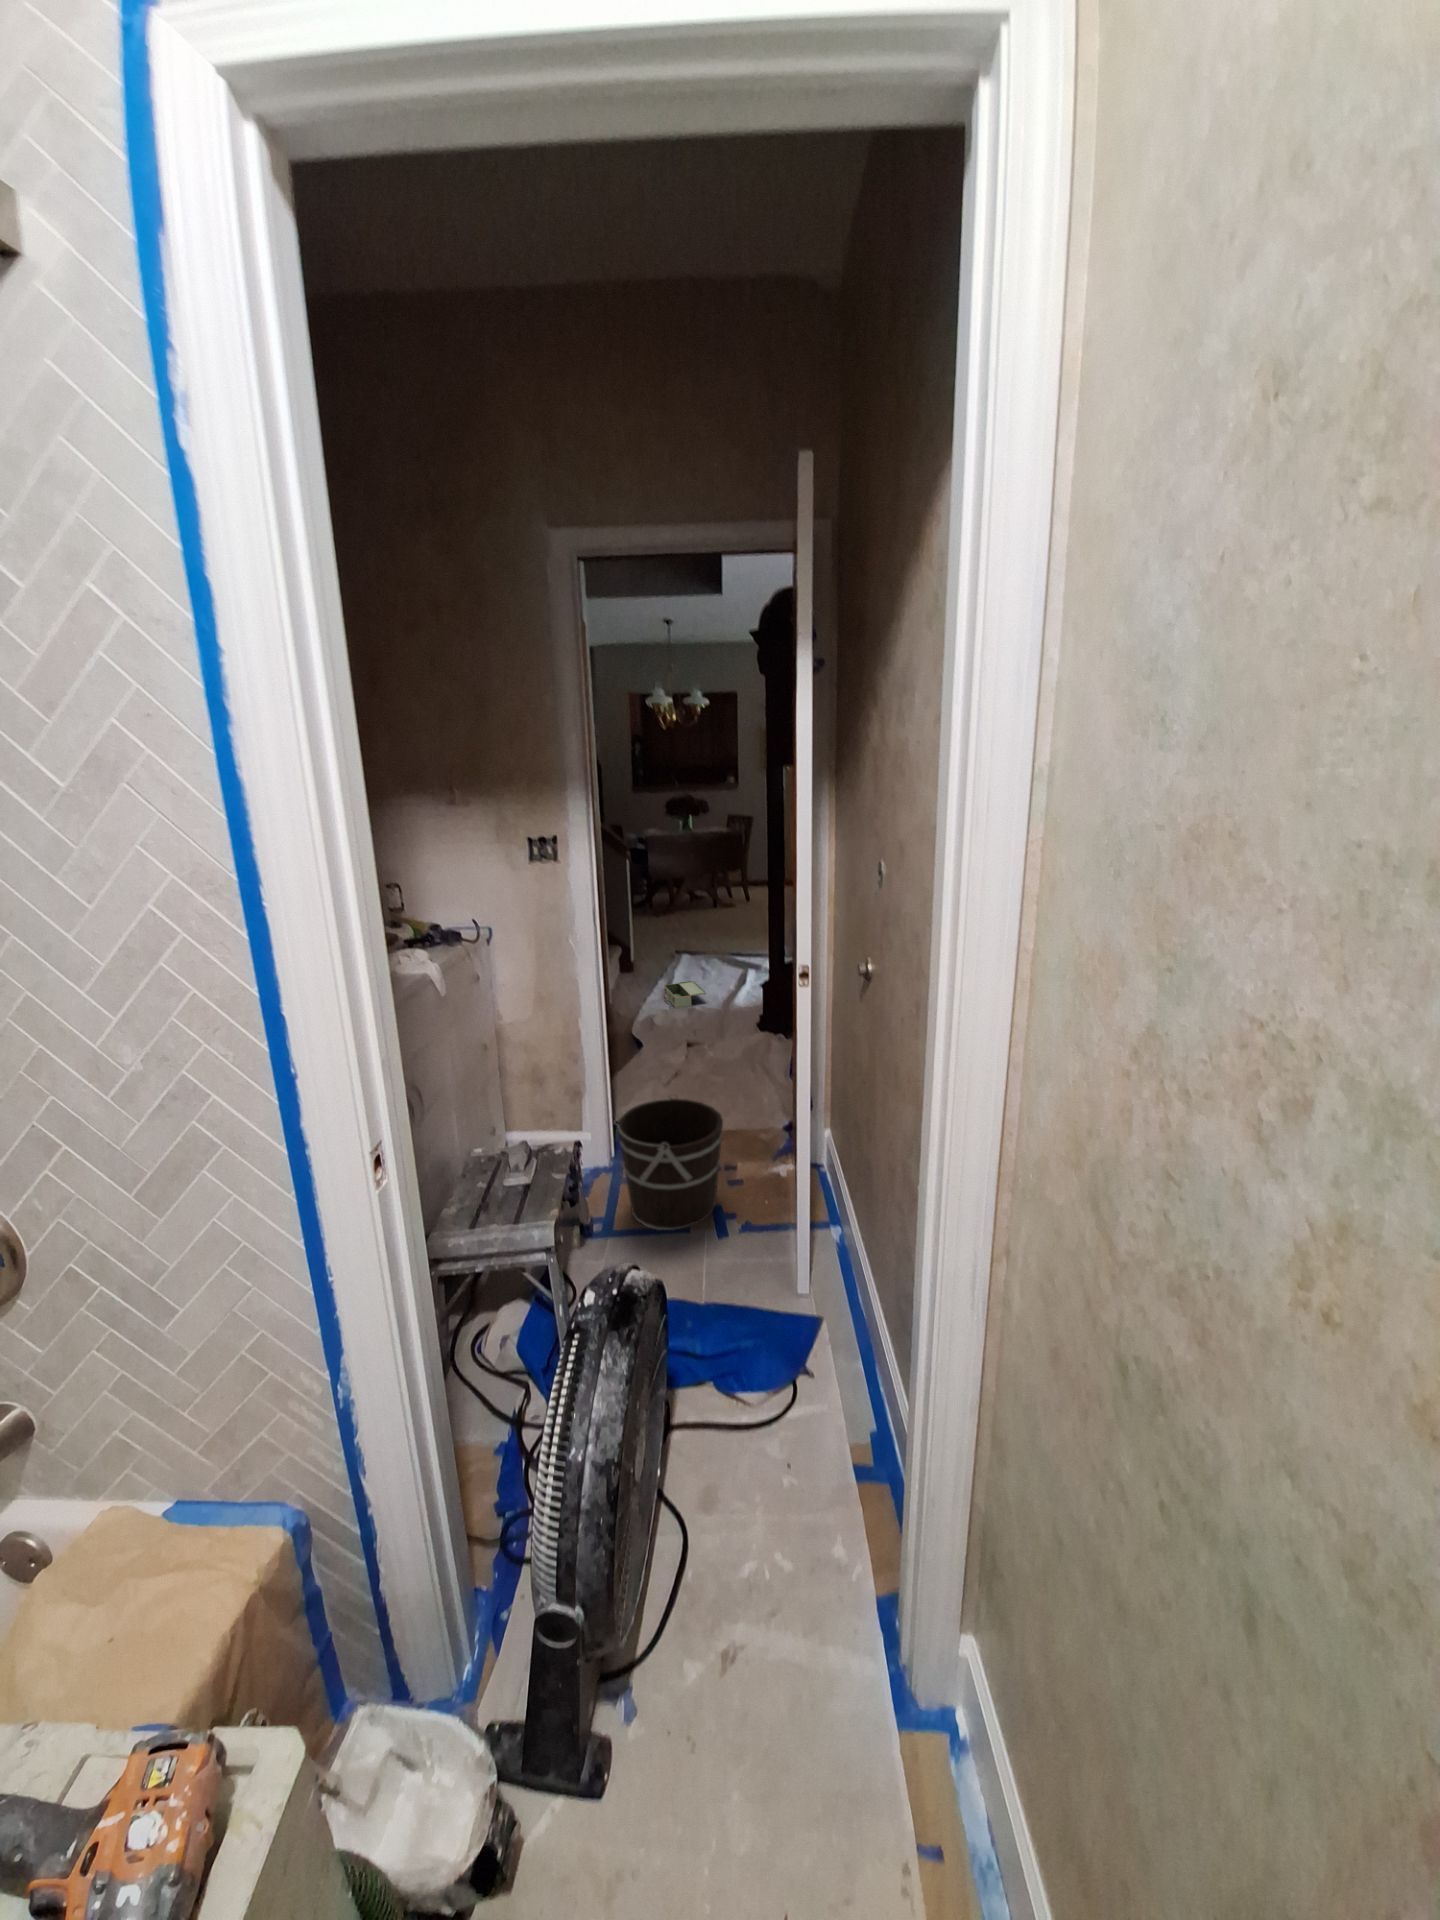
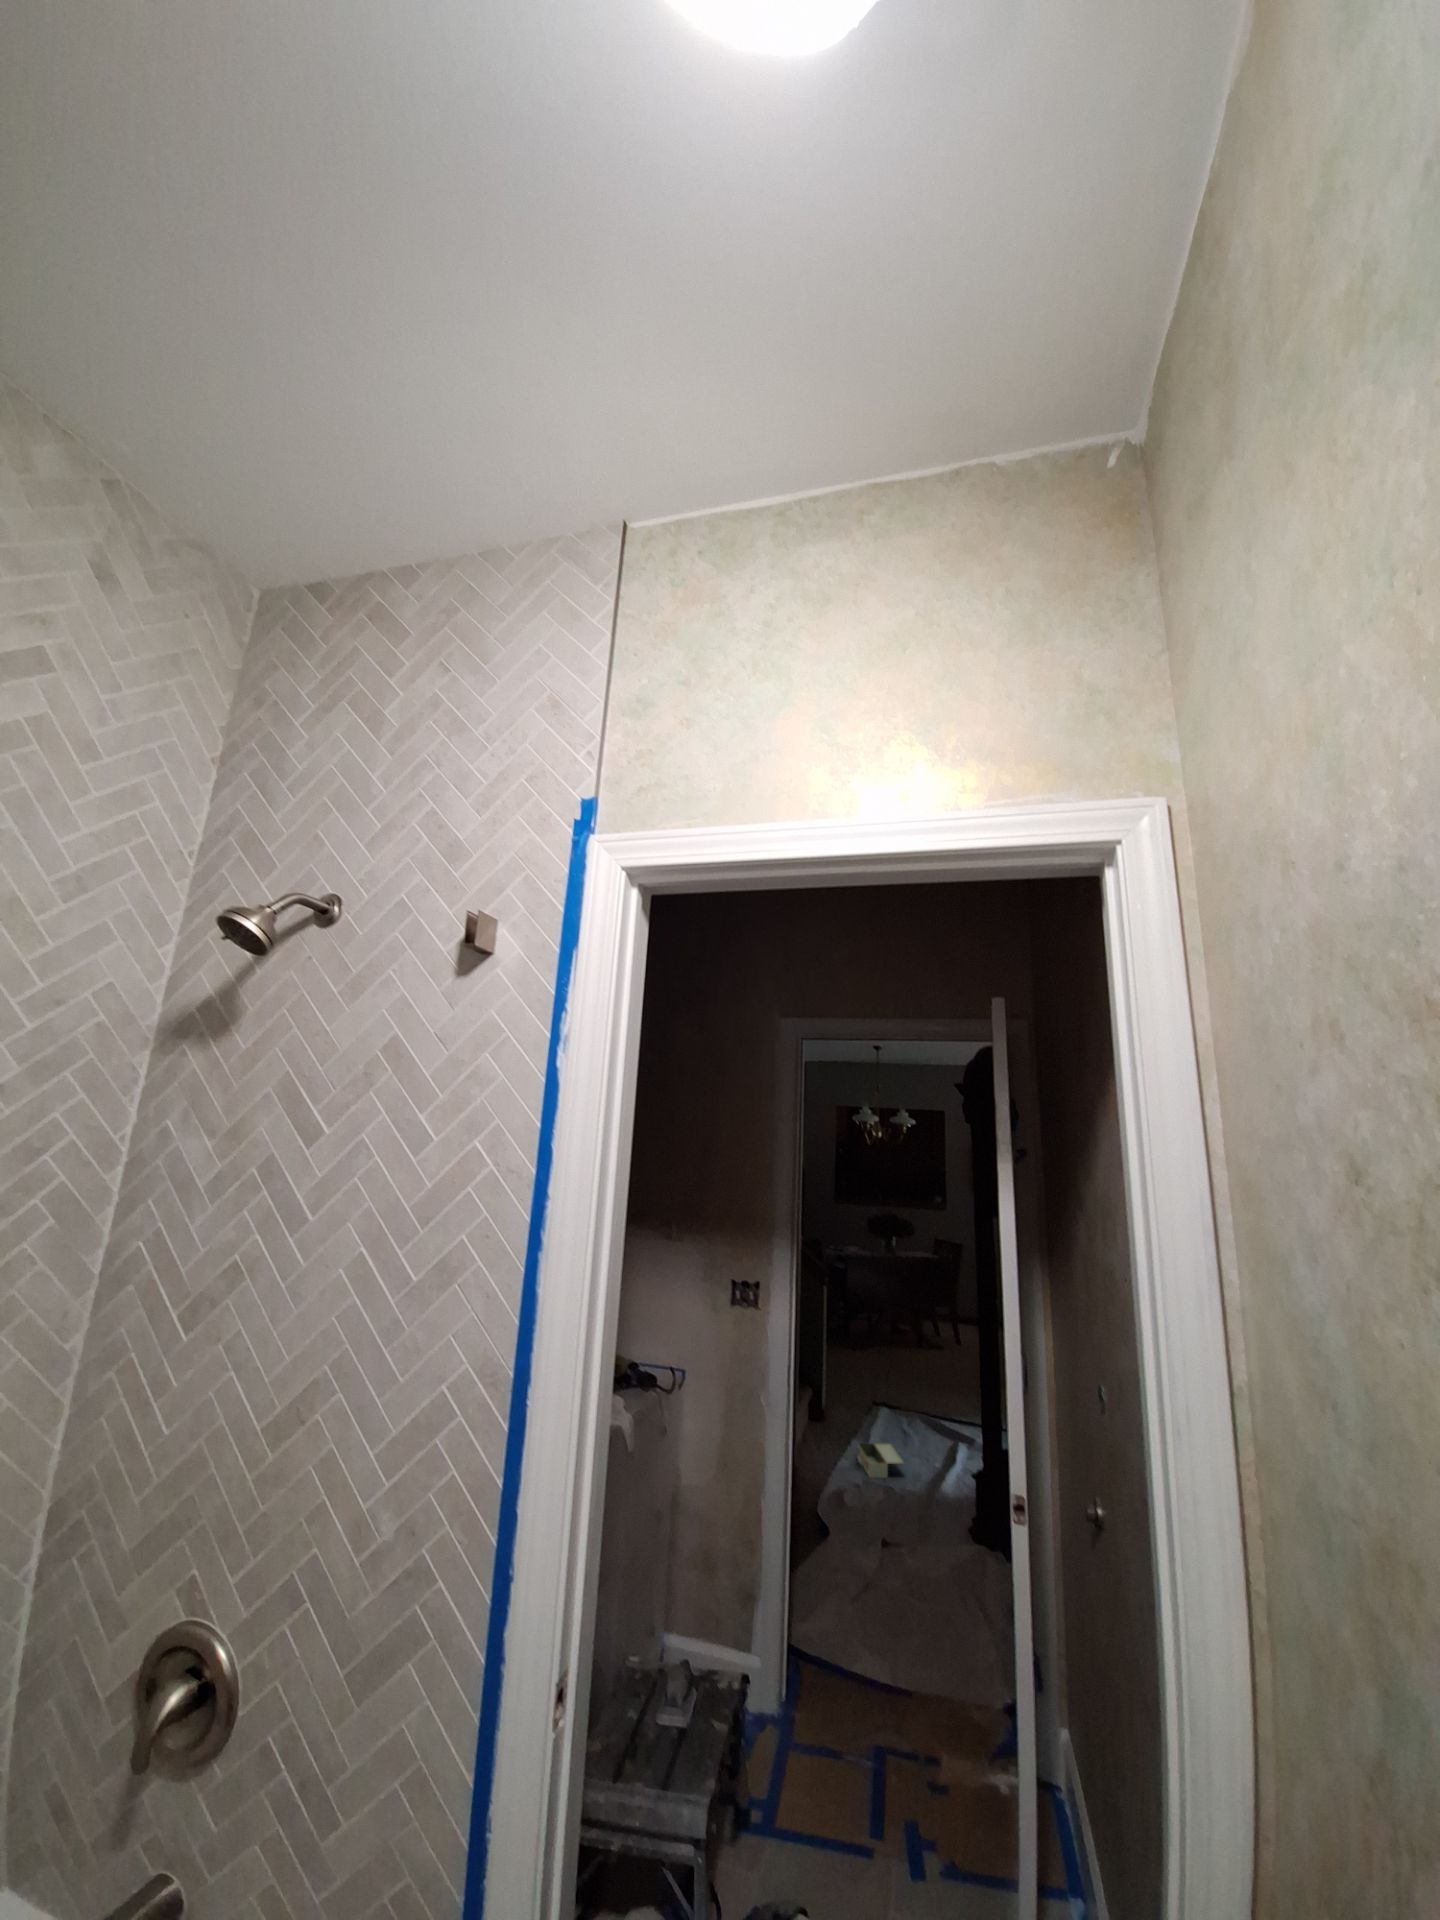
bucket: present [614,1093,723,1230] -> none [789,1619,921,1855]

